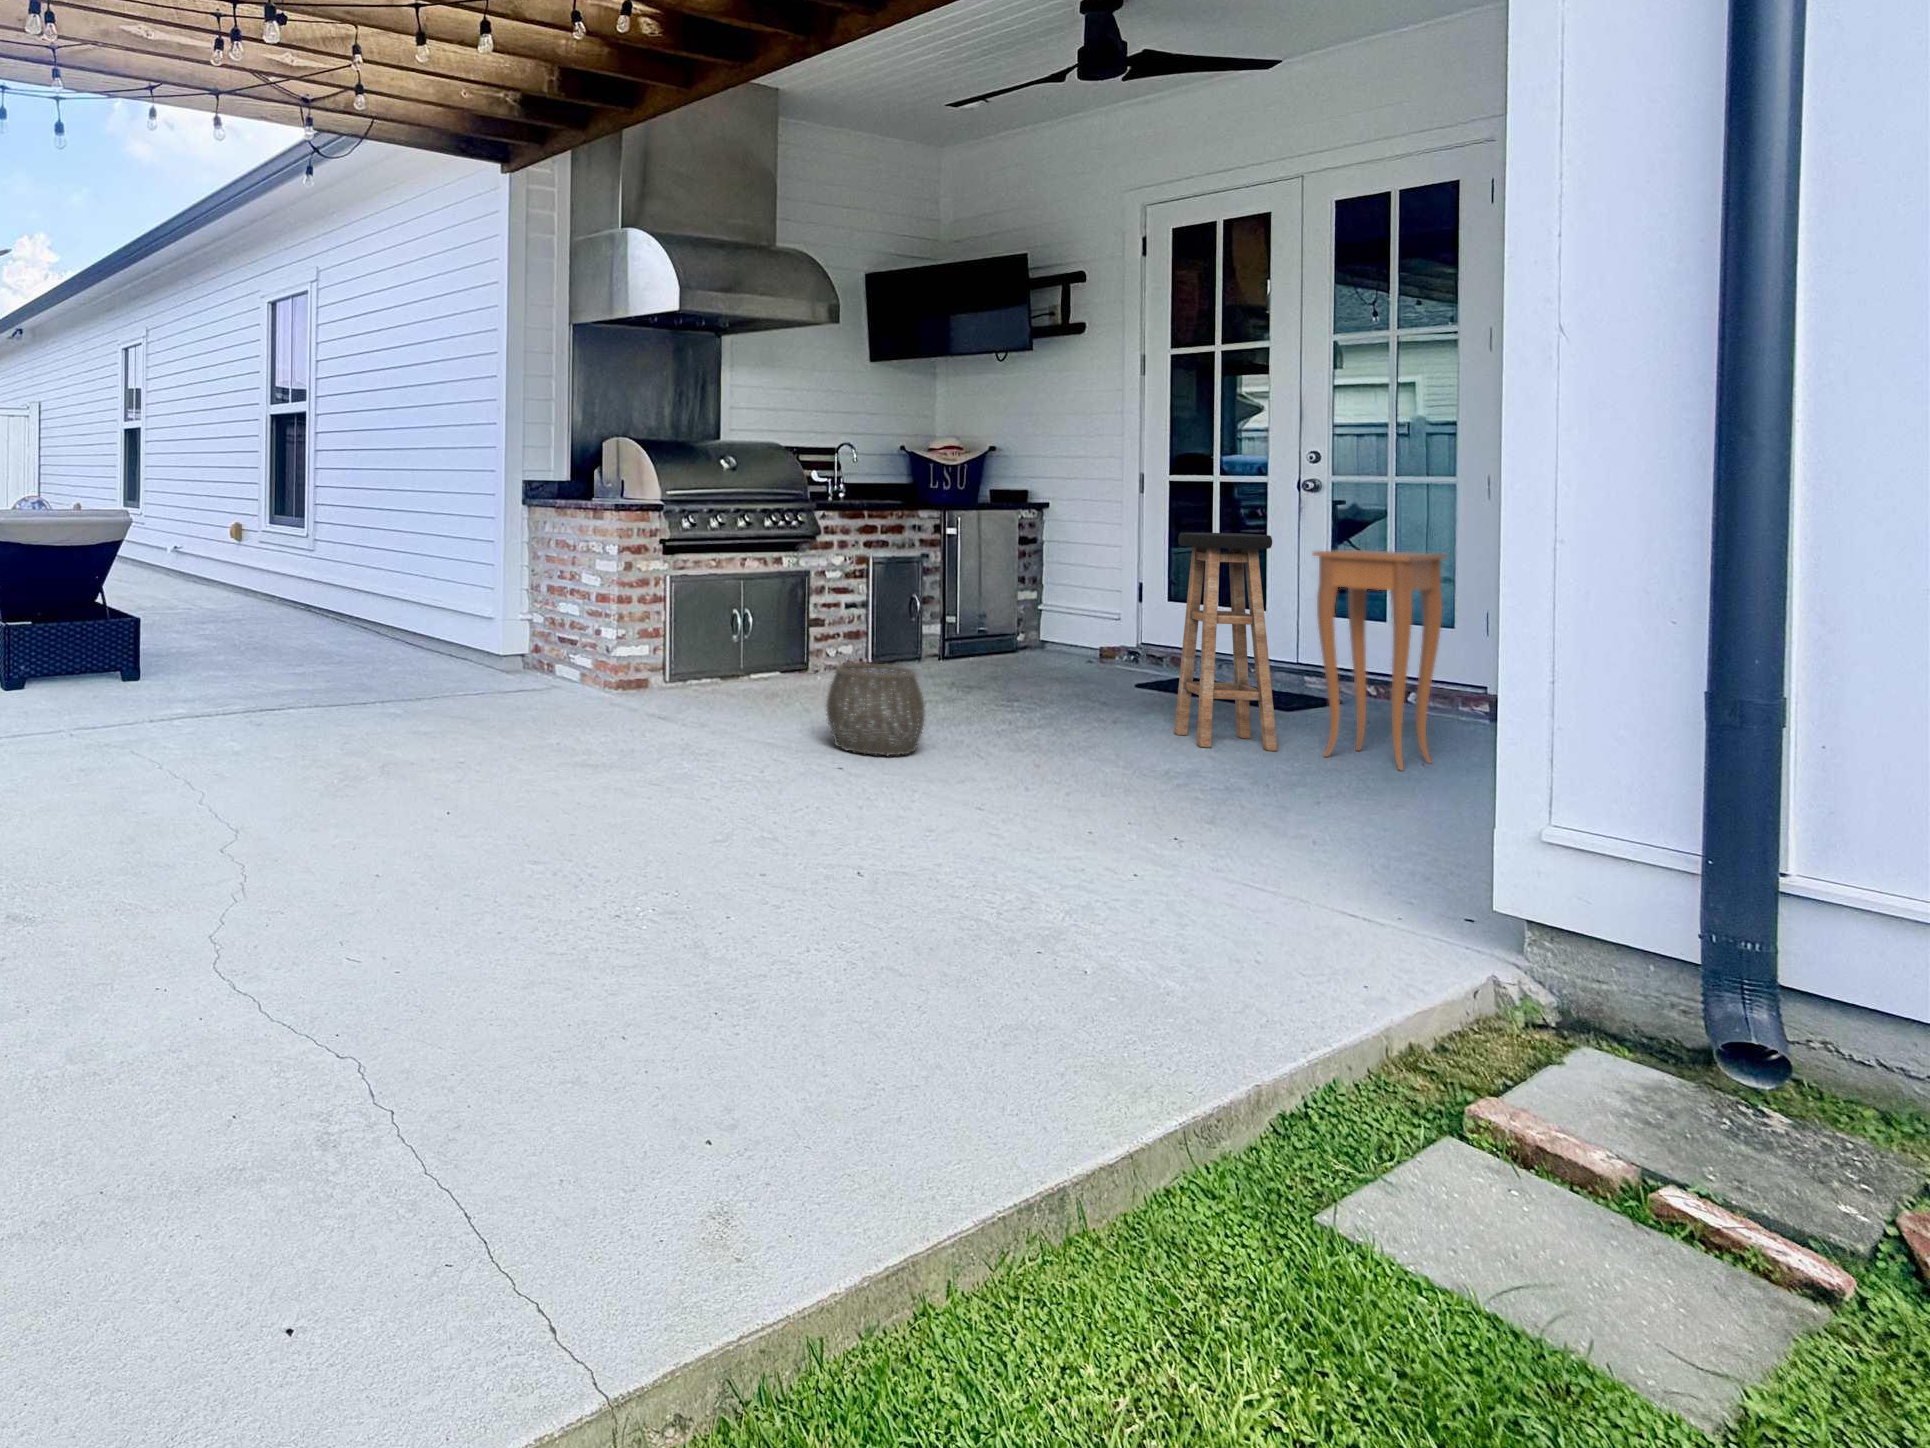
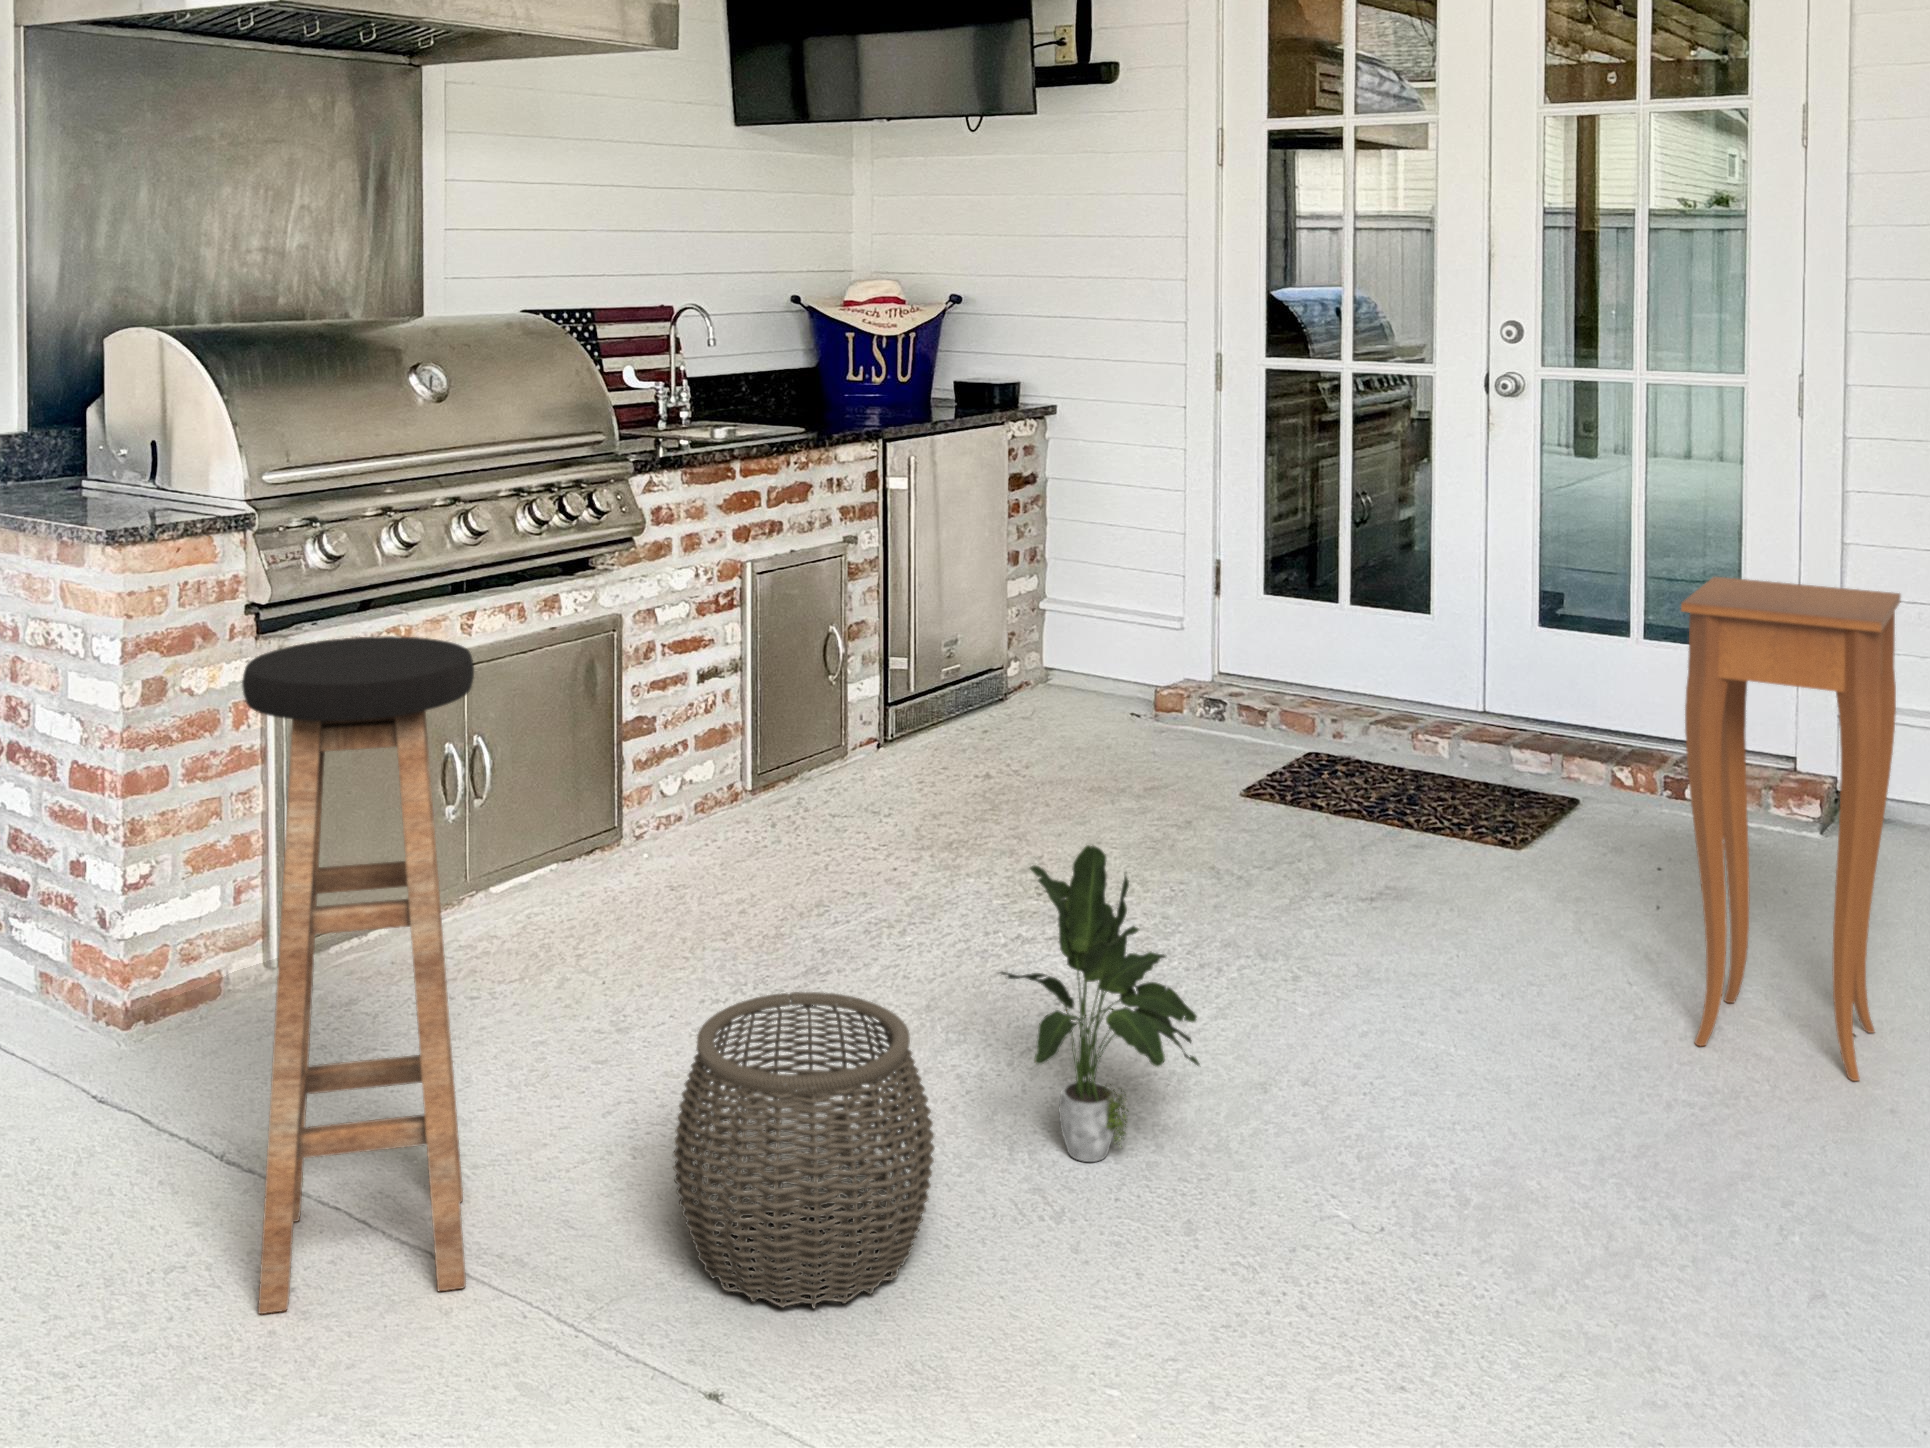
bar stool: present [1174,533,1278,751] -> present [242,636,474,1314]
potted plant: none [957,626,1048,747] -> present [1000,845,1200,1162]

